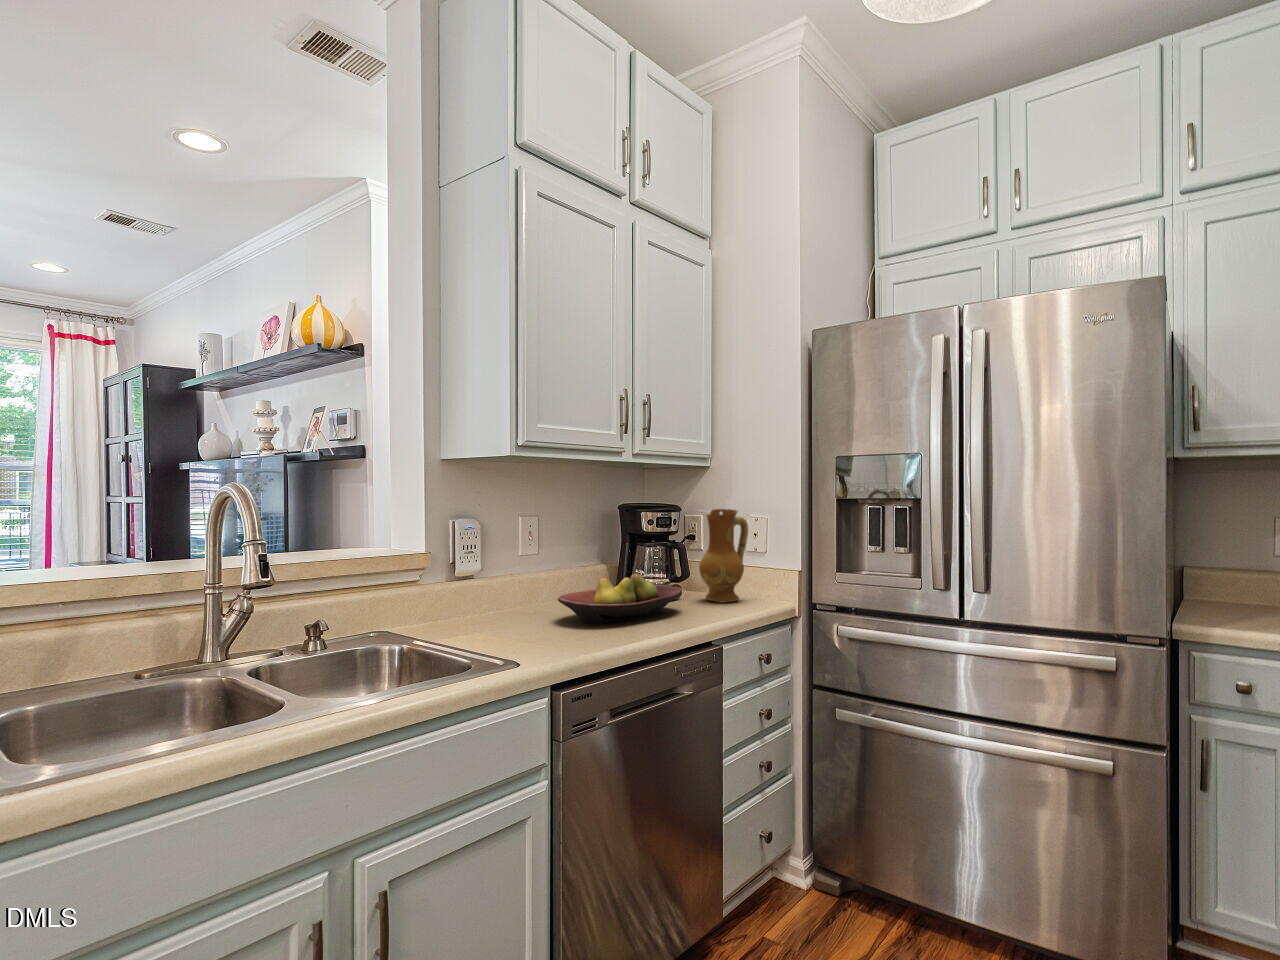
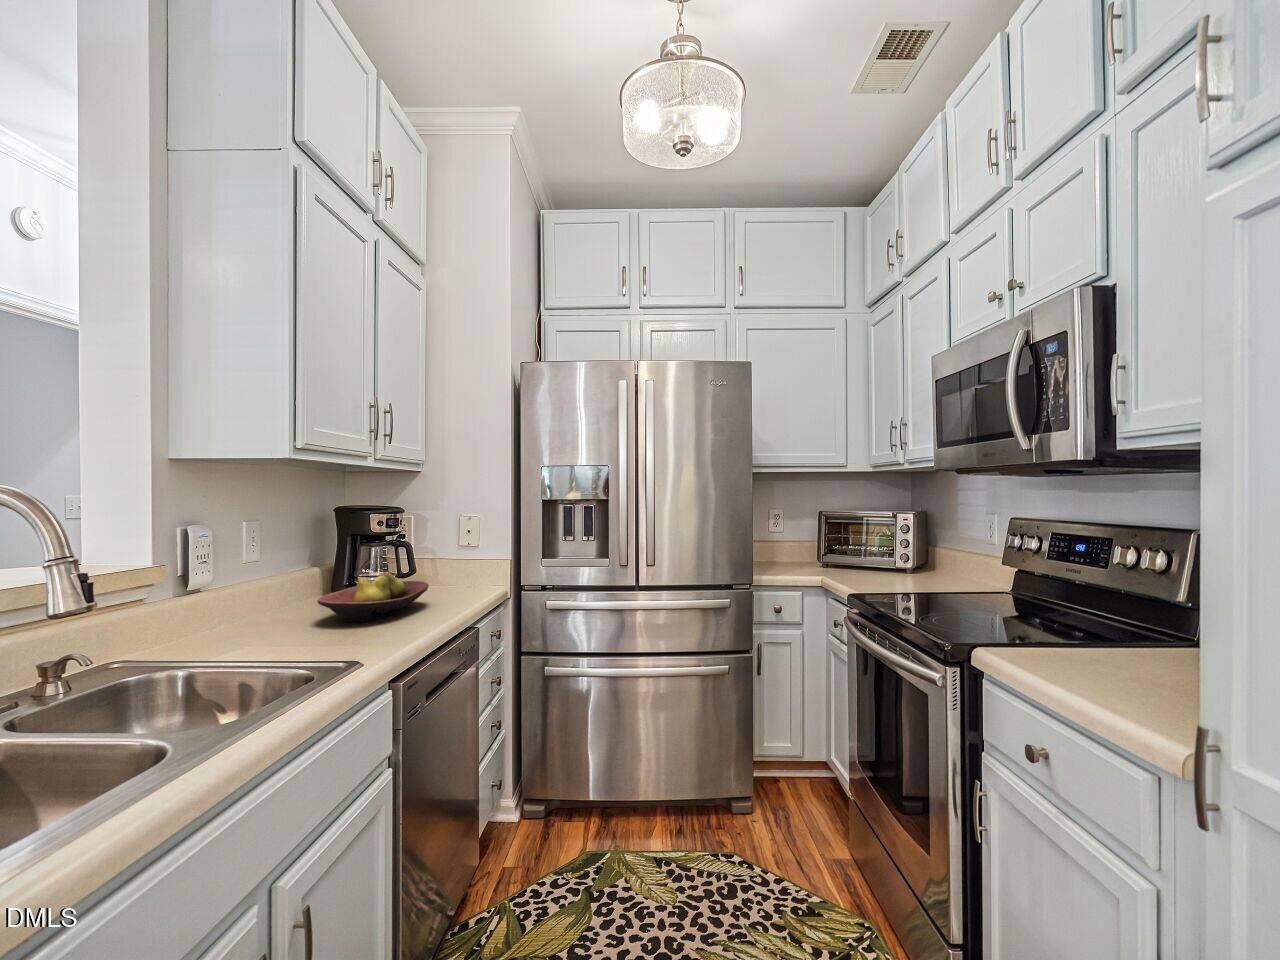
ceramic jug: present [699,509,748,603] -> none [424,509,465,592]

